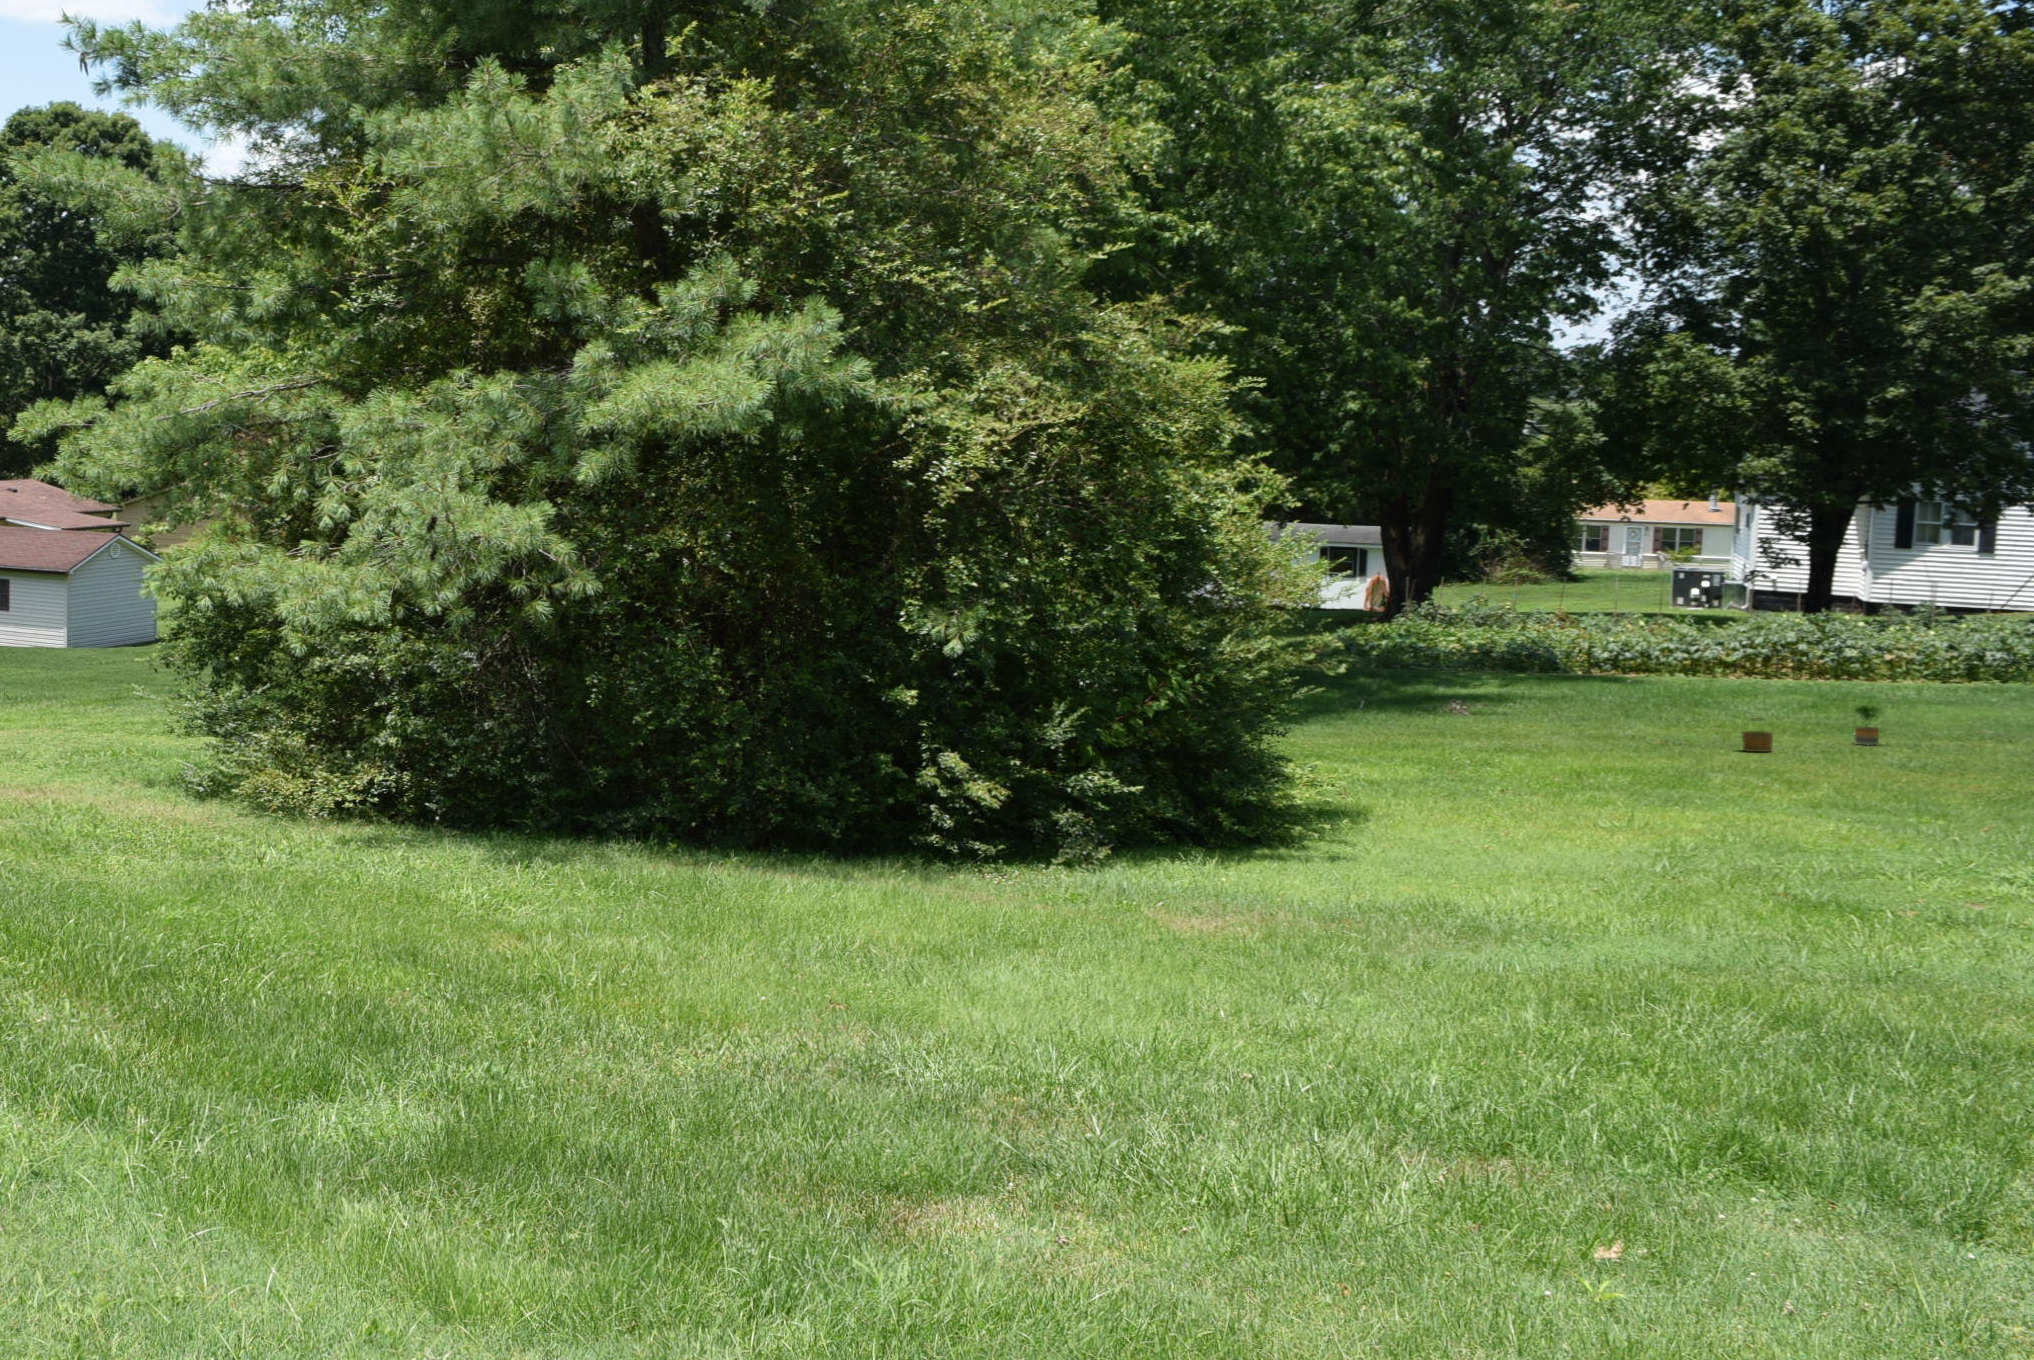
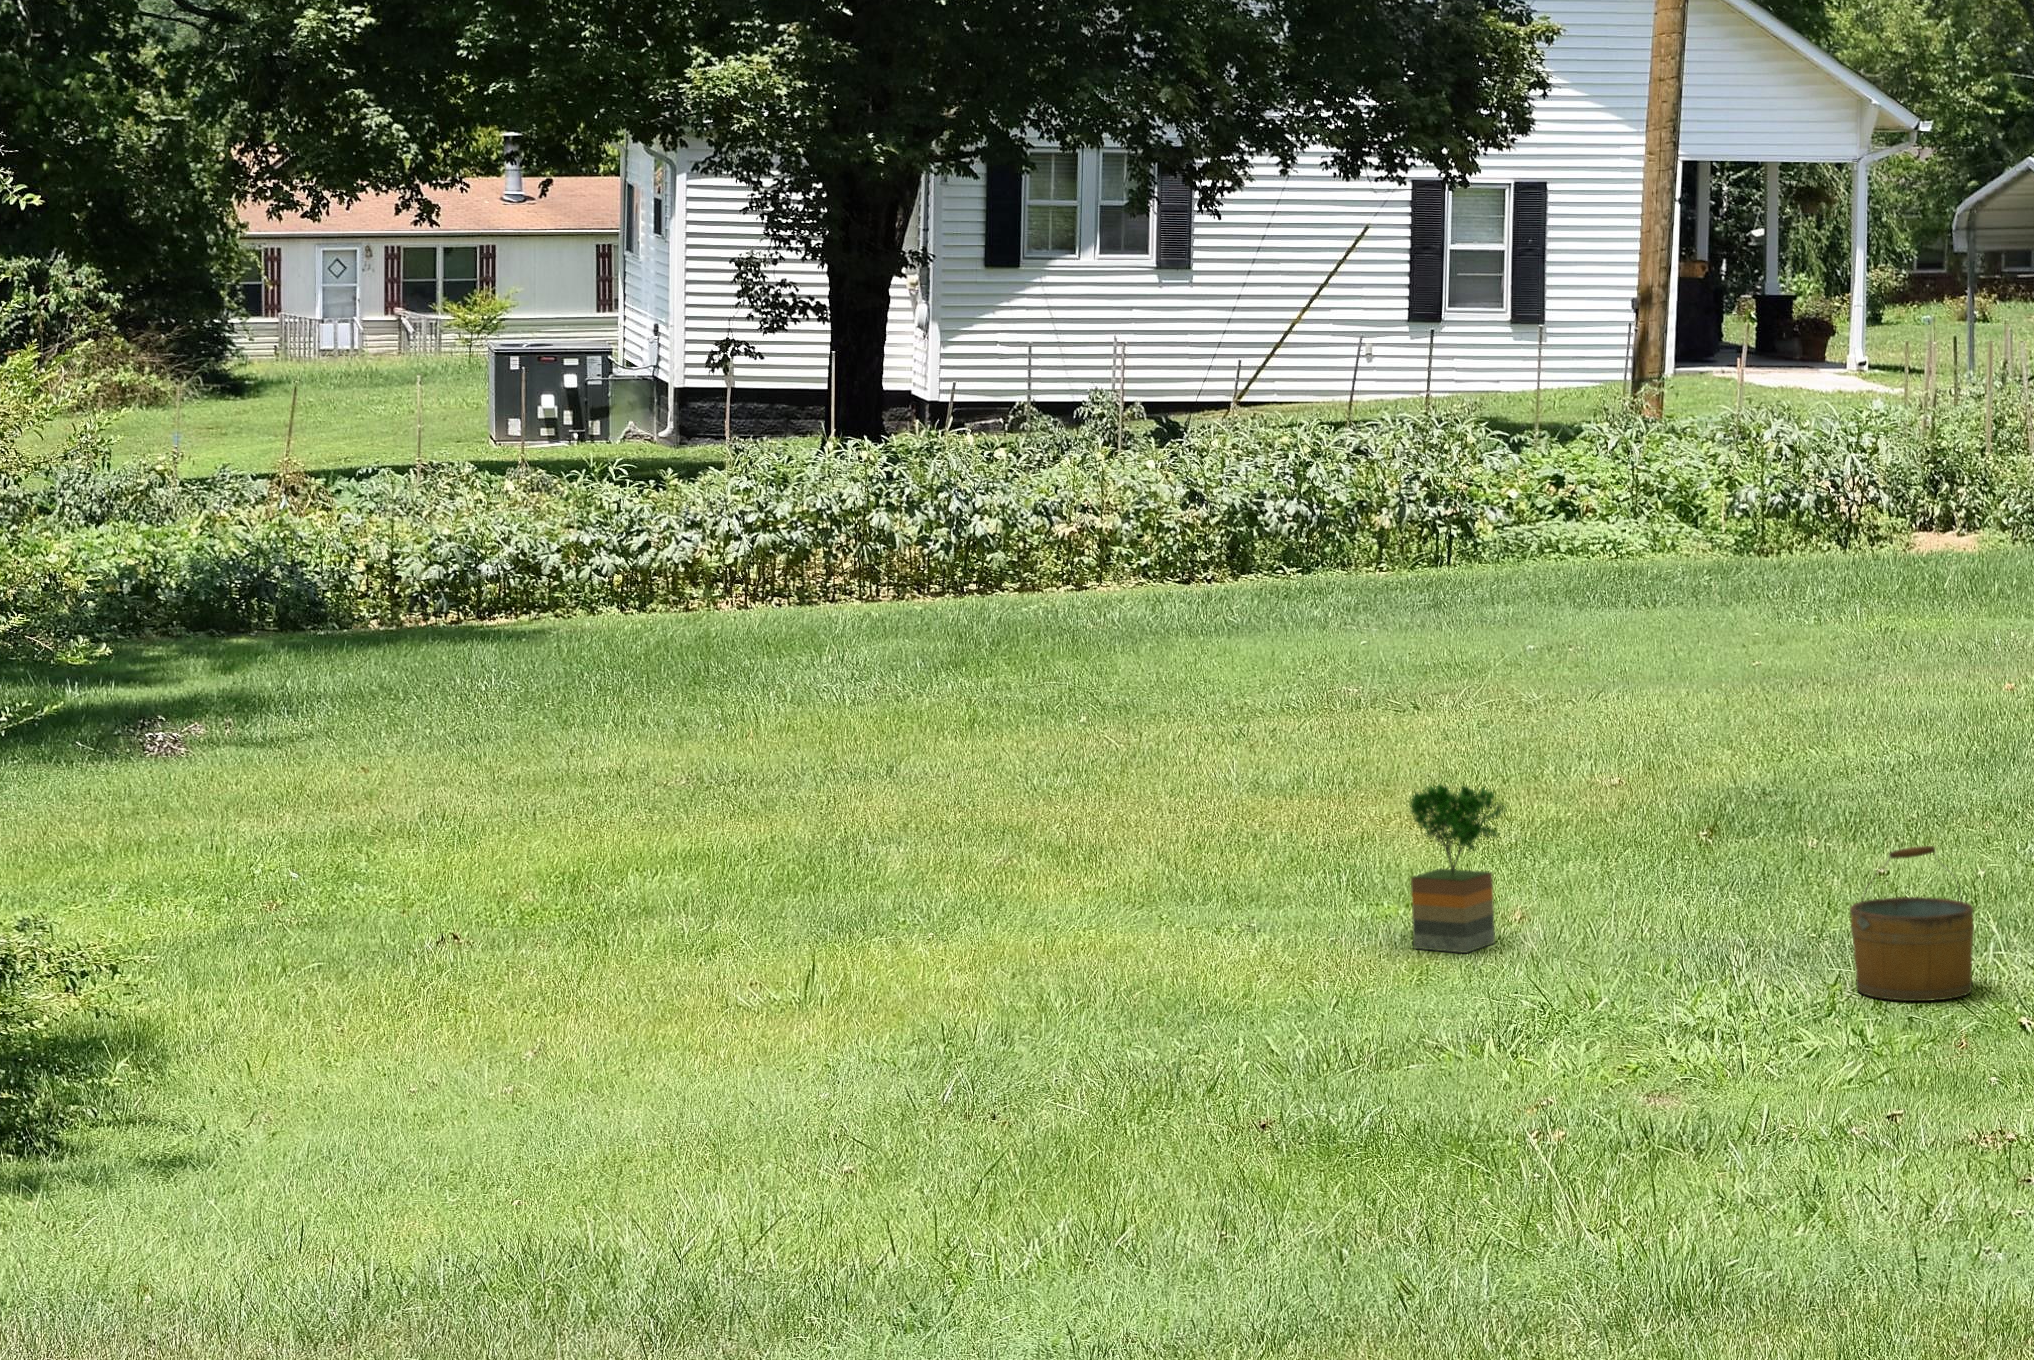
bucket: present [1742,731,1773,752] -> present [1850,846,1974,1001]

